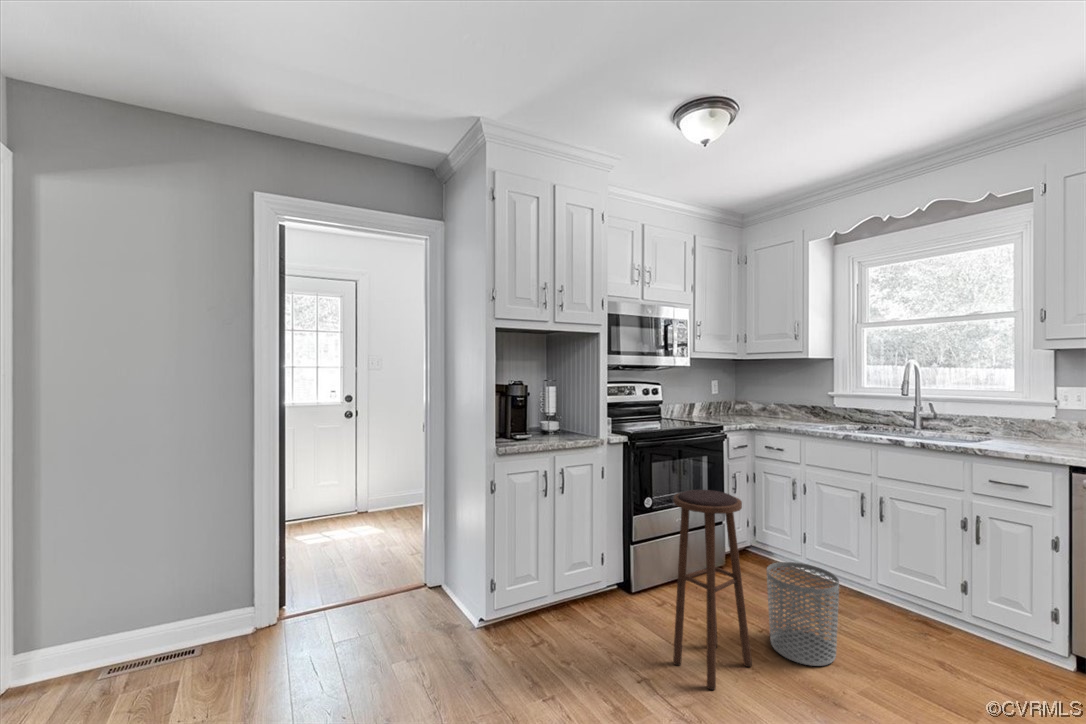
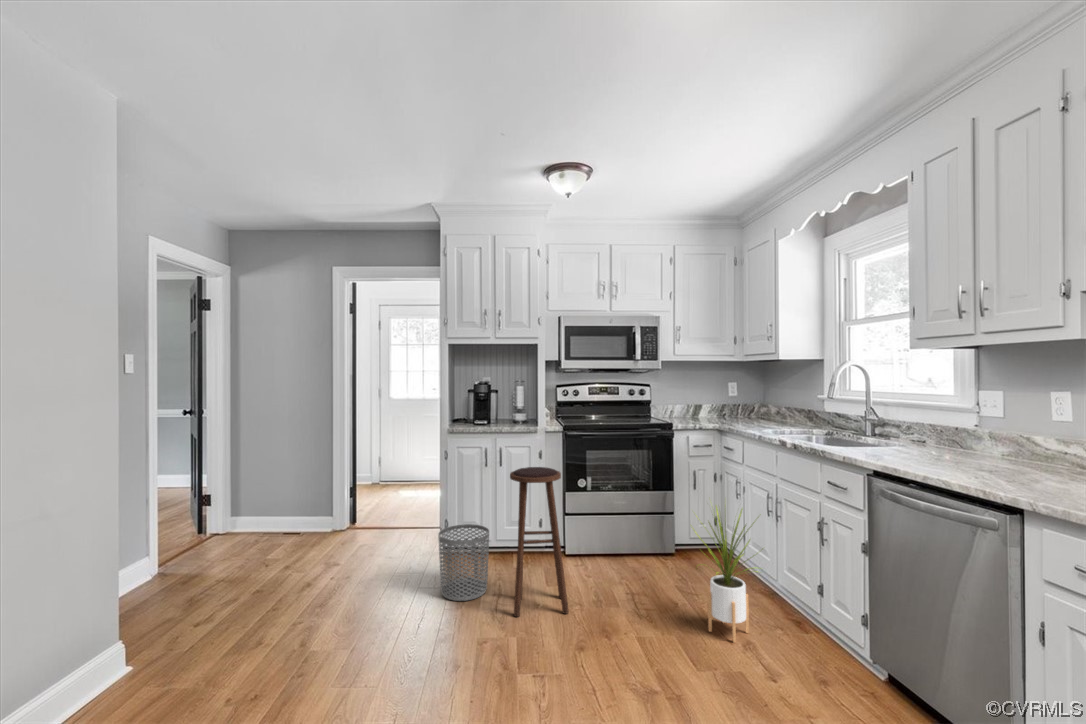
house plant: none [846,500,936,648] -> present [695,506,756,643]
waste bin: present [767,562,839,666] -> present [438,524,489,601]

